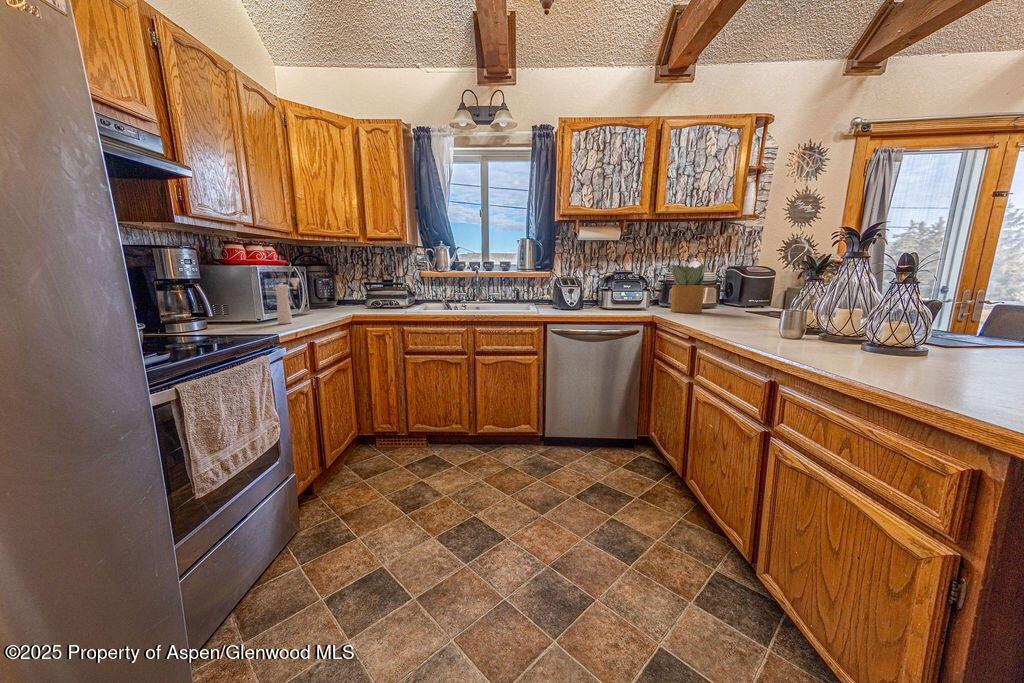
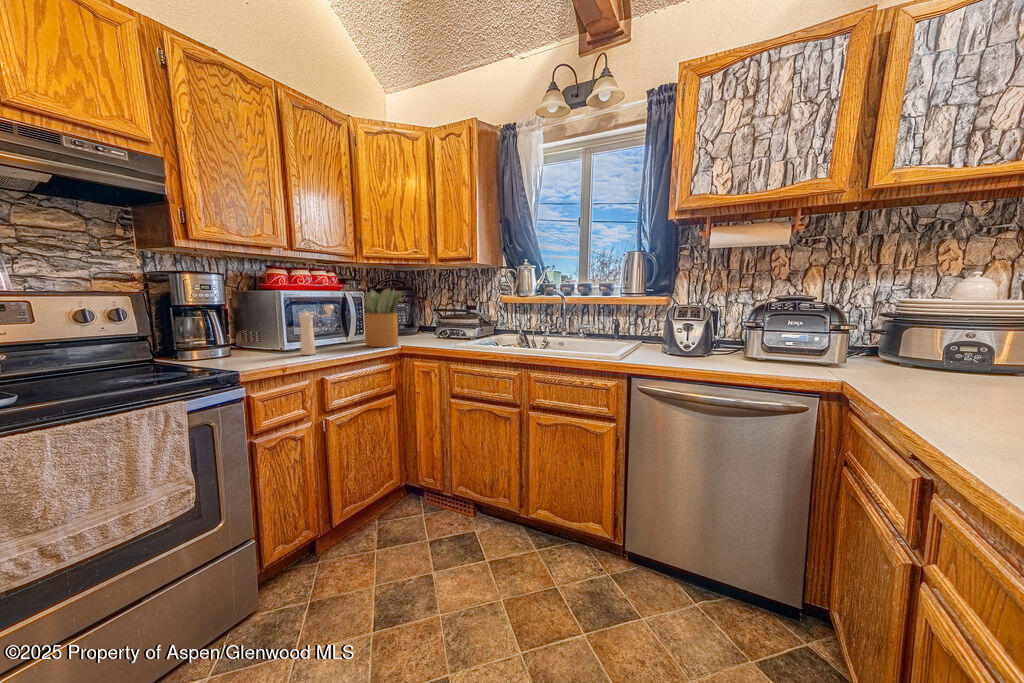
potted plant: present [669,264,707,313] -> present [364,289,402,347]

